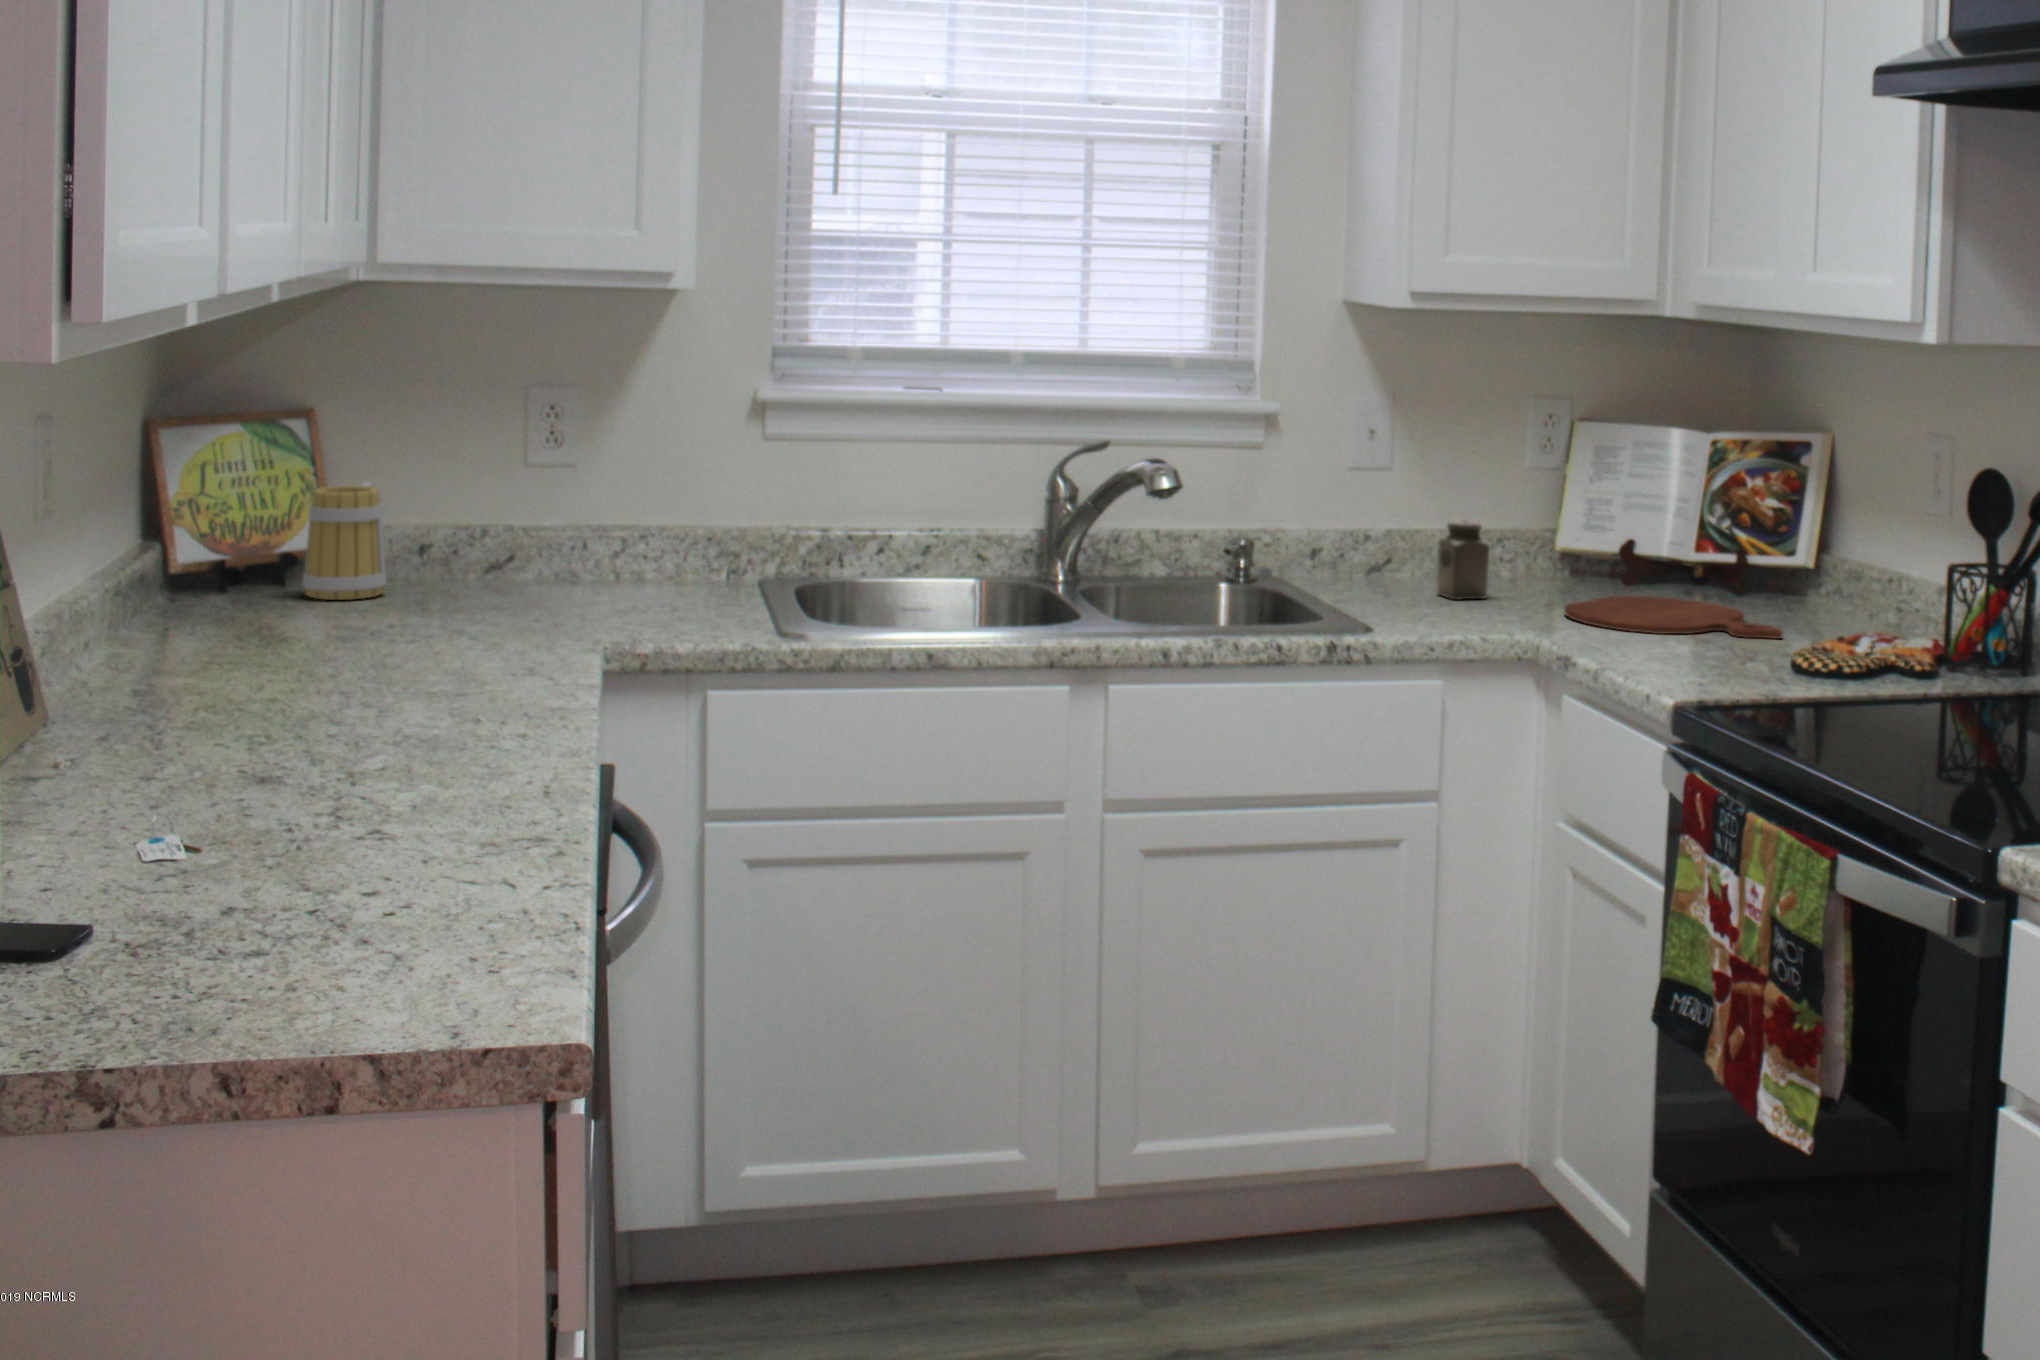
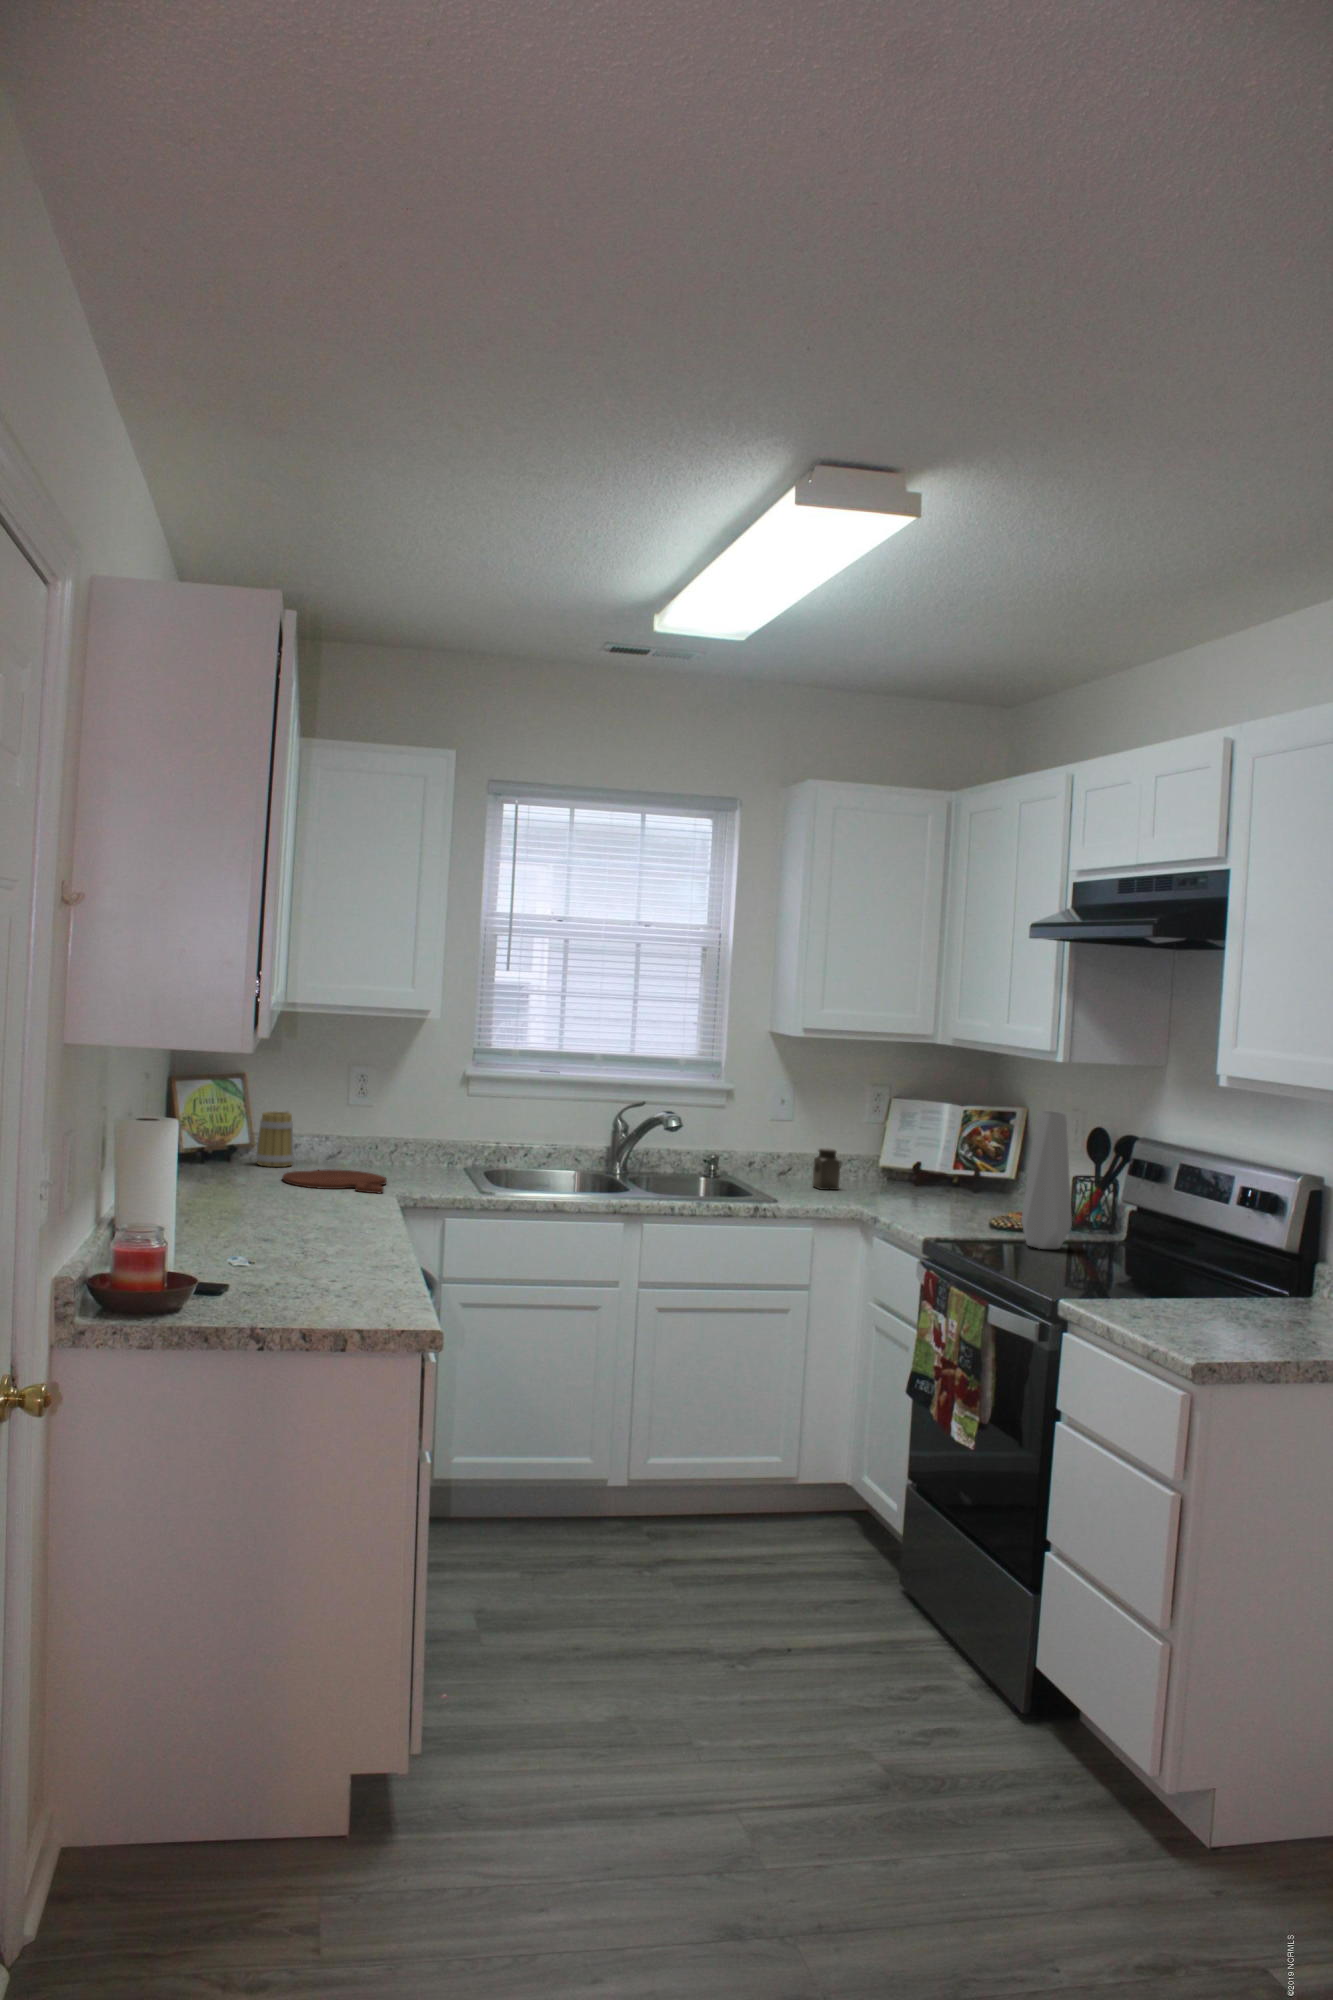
vase: none [1864,442,1964,717] -> present [1021,1111,1072,1249]
cutting board: present [1565,596,1783,639] -> present [282,1169,387,1193]

